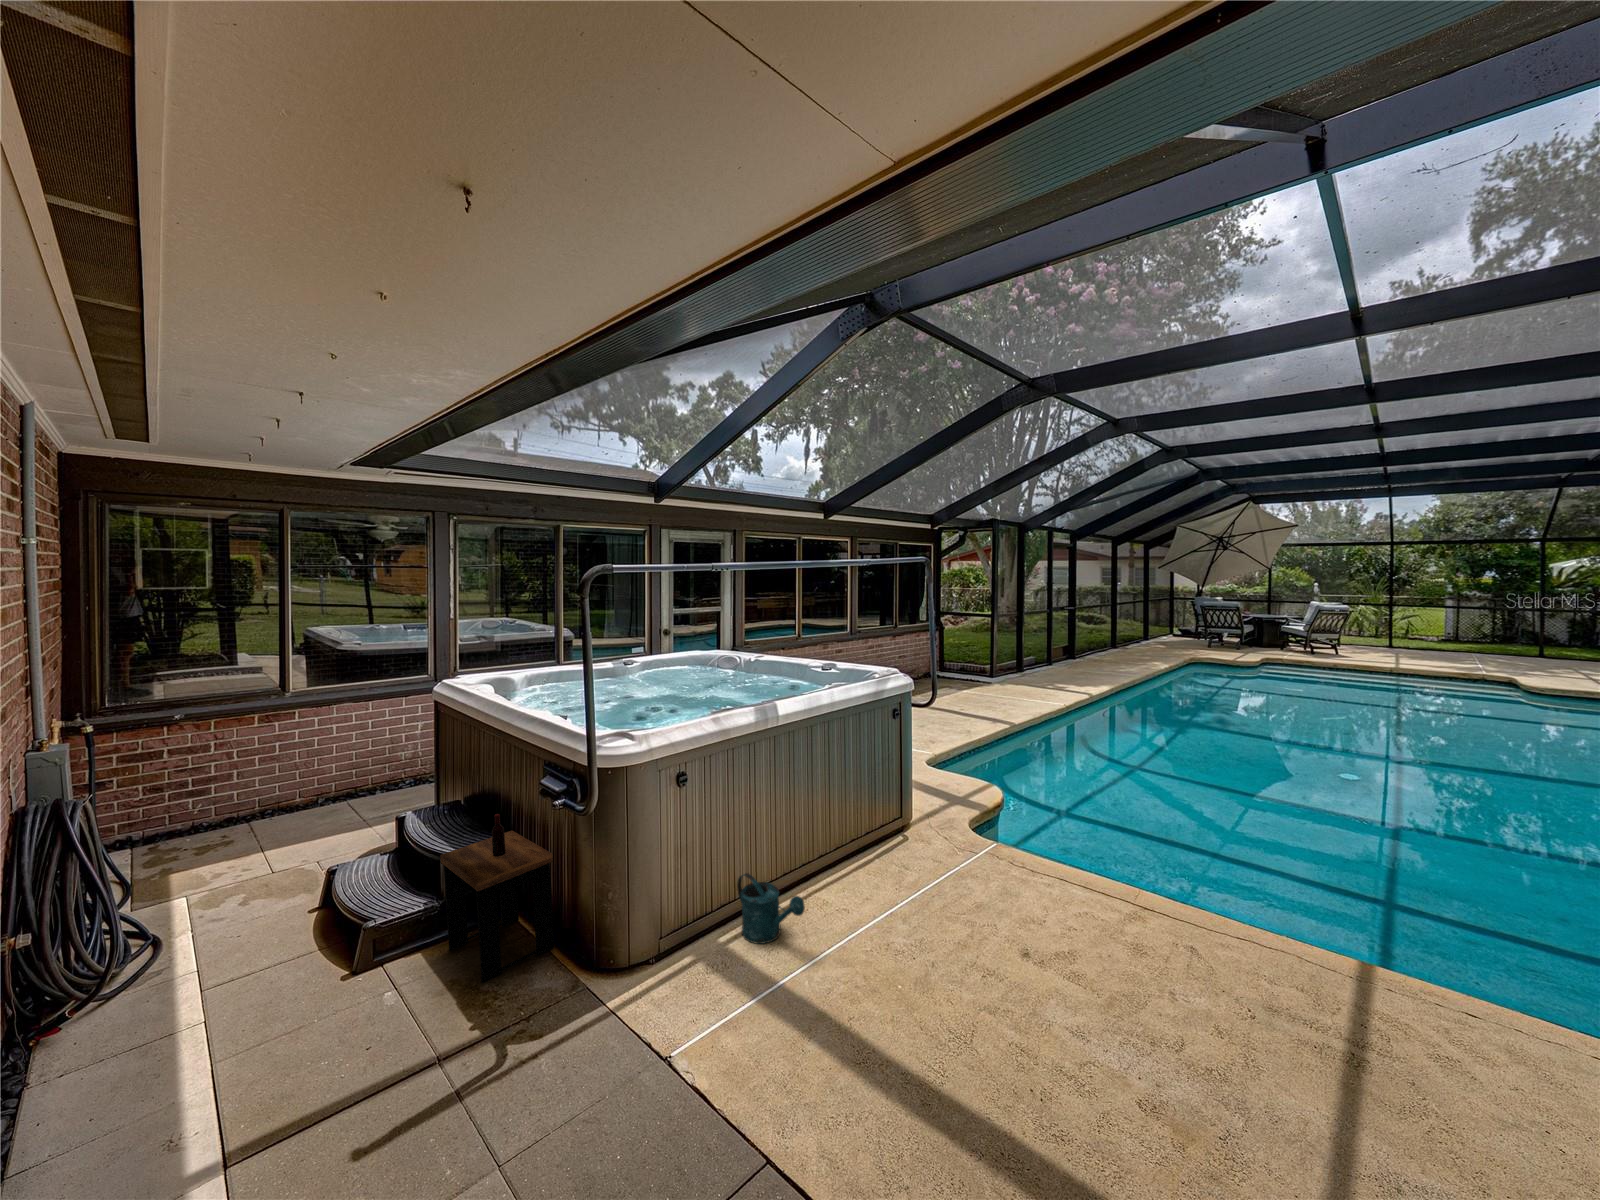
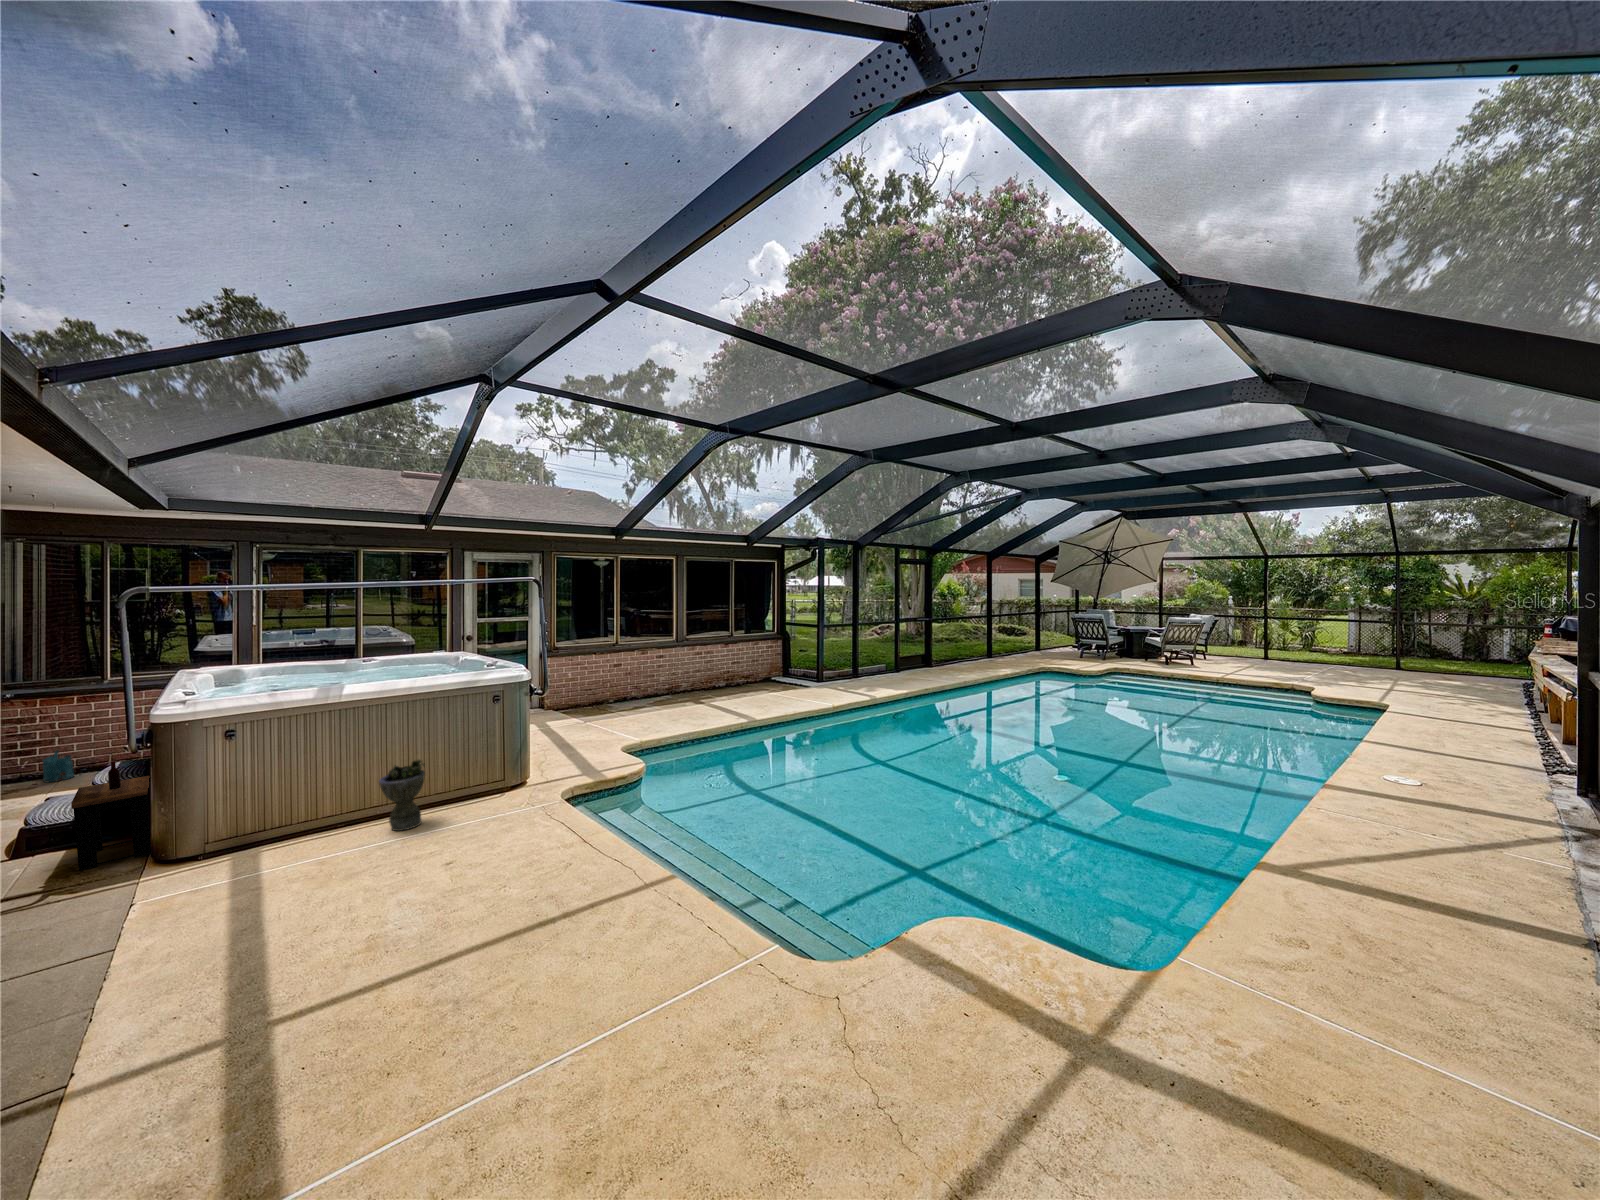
planter: none [817,794,870,894] -> present [379,760,425,831]
watering can: present [737,873,805,944] -> present [43,750,74,782]

